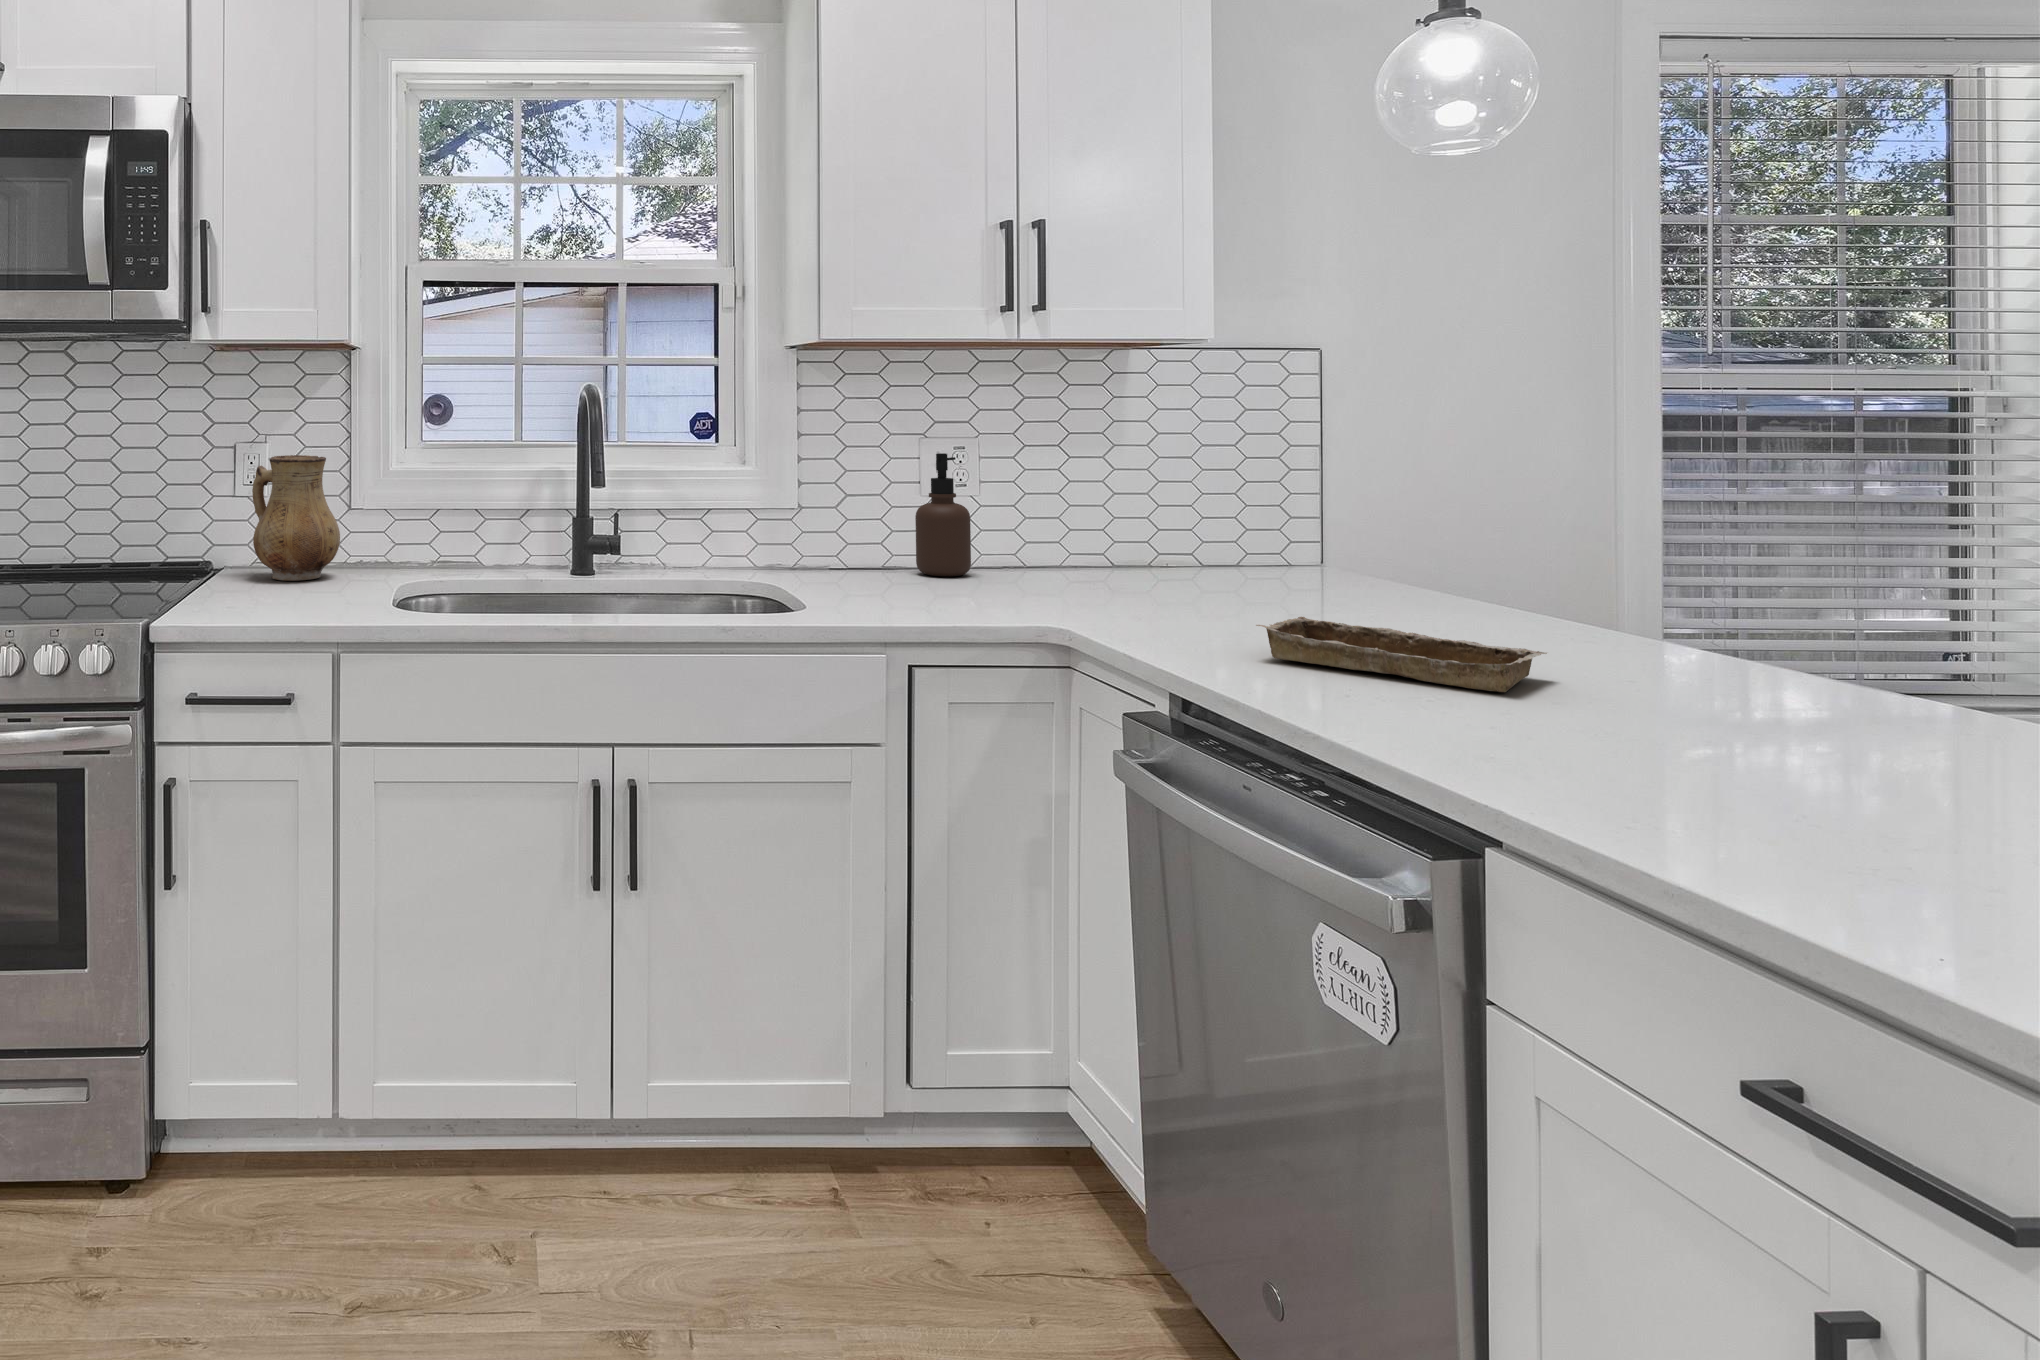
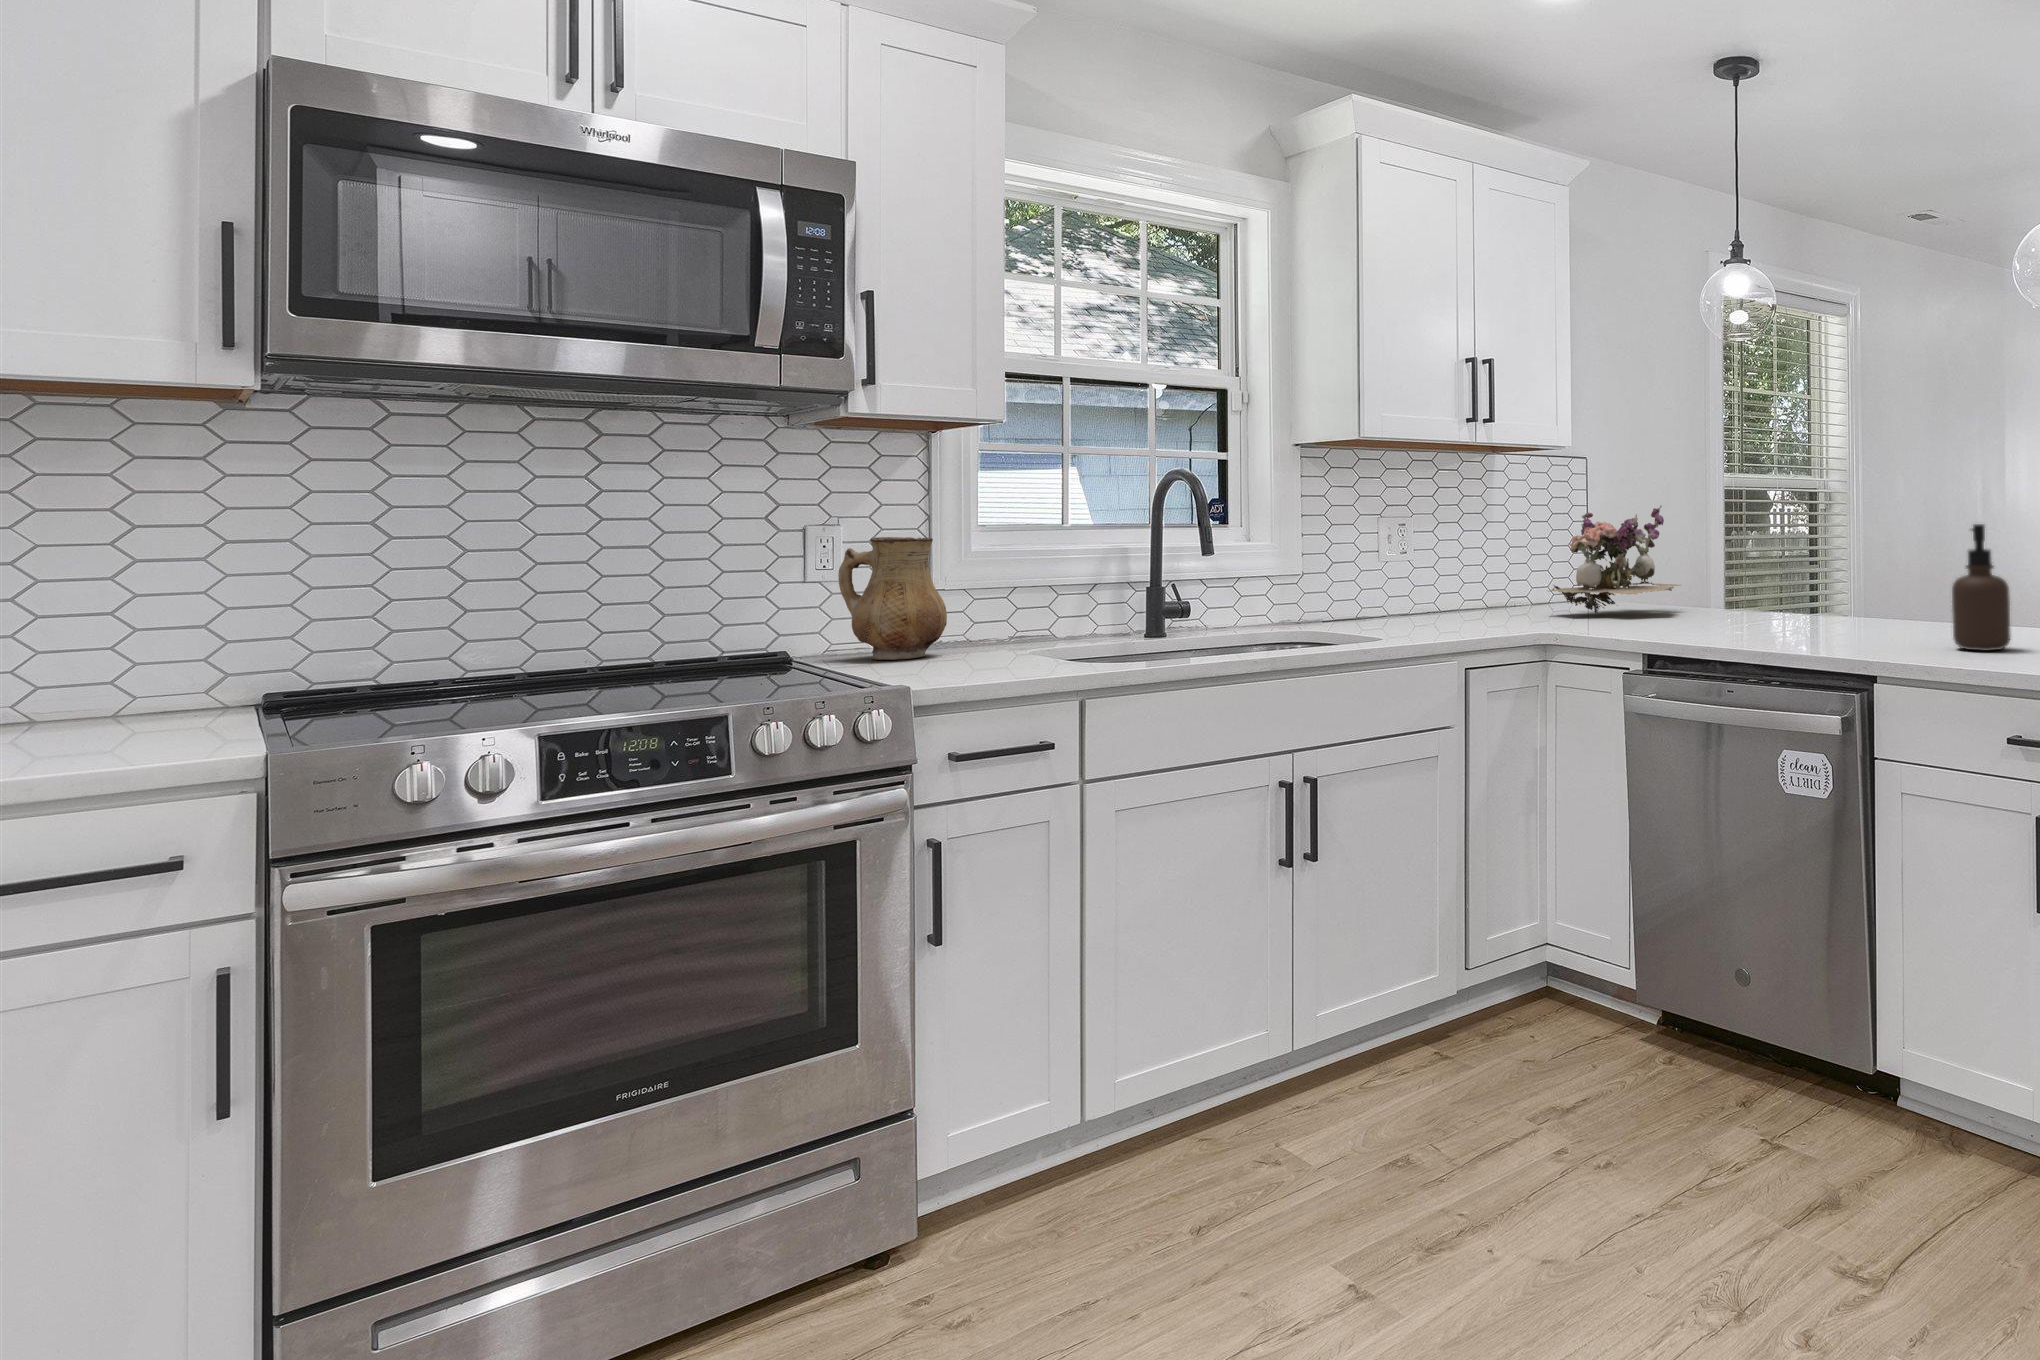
flower arrangement: none [1132,432,1391,604] -> present [1549,505,1681,613]
soap dispenser: present [915,453,971,576] -> present [1952,524,2011,651]
tray: present [1256,617,1547,692] -> none [1687,606,1817,628]

